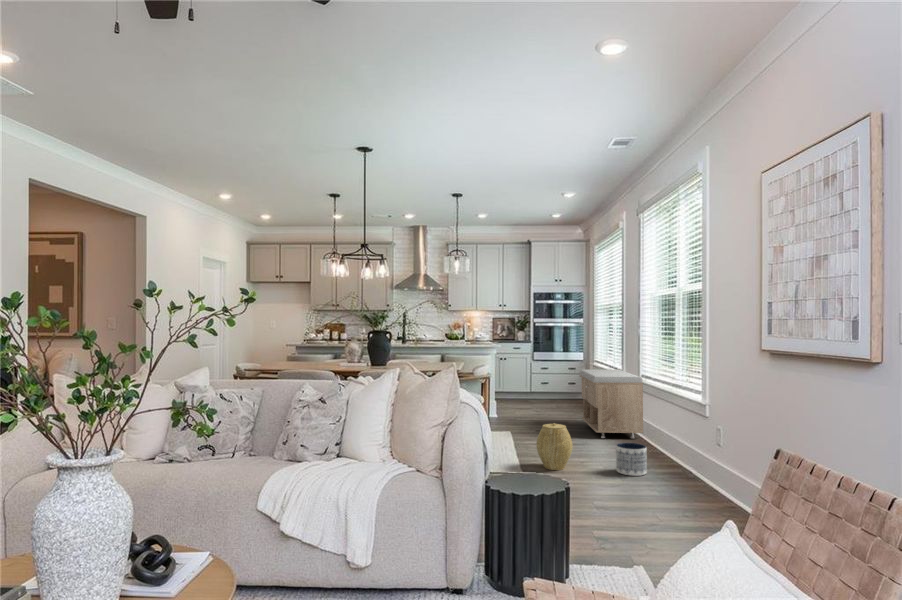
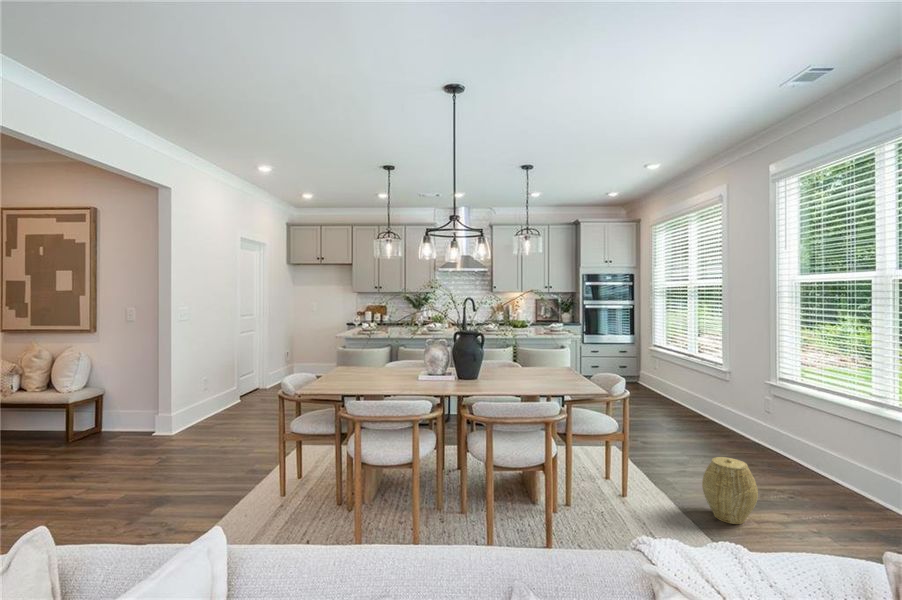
storage bench: present [580,369,643,439] -> none [672,363,775,450]
planter: present [616,443,647,476] -> none [819,485,872,538]

